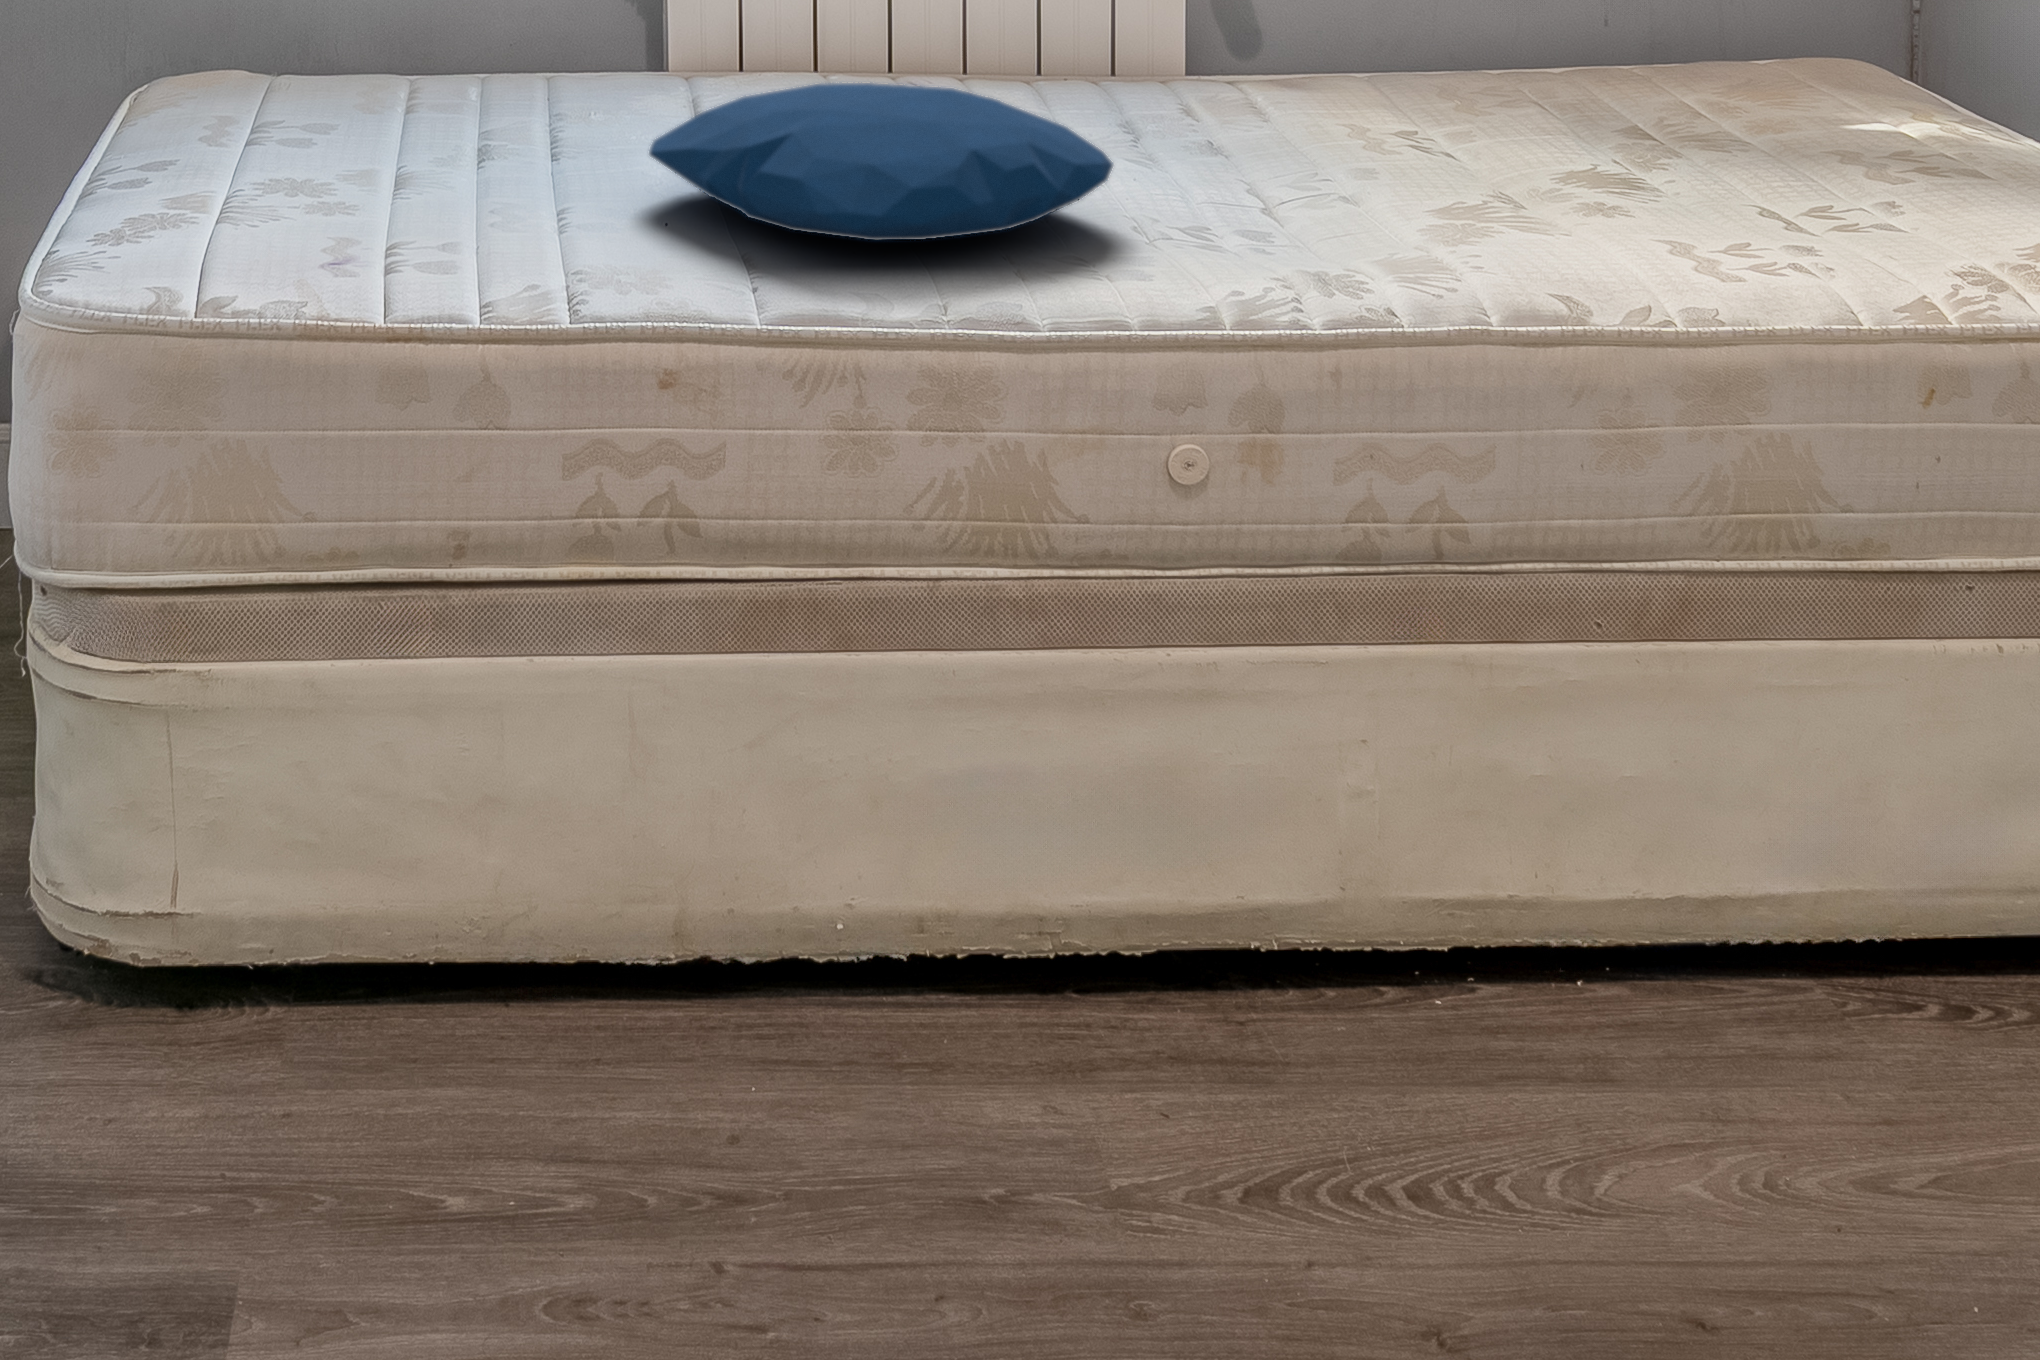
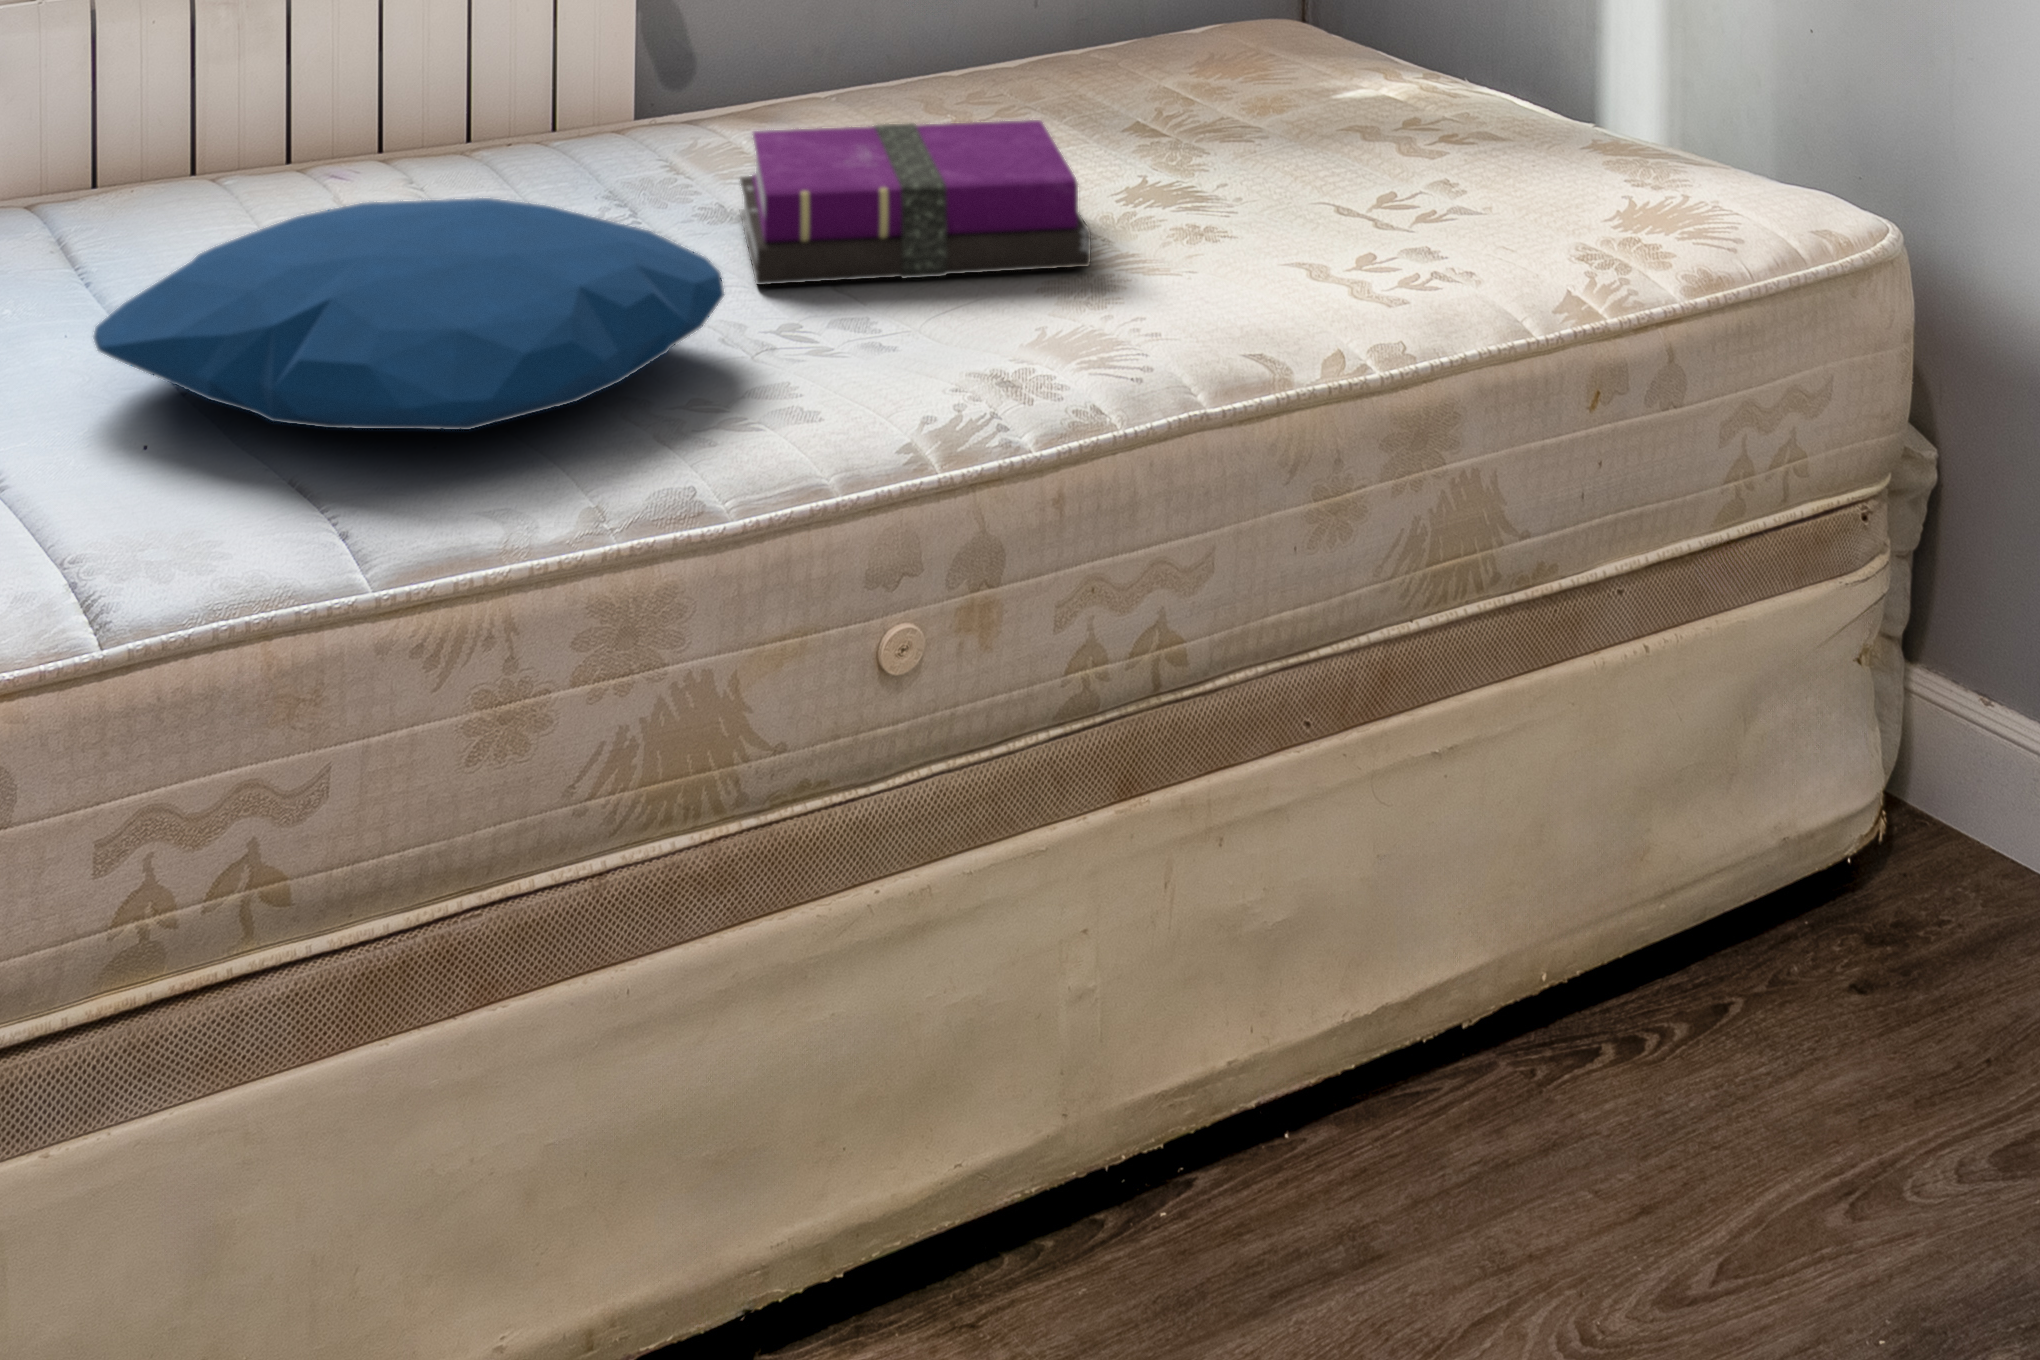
notebook: none [1175,74,1478,214] -> present [740,120,1091,285]

